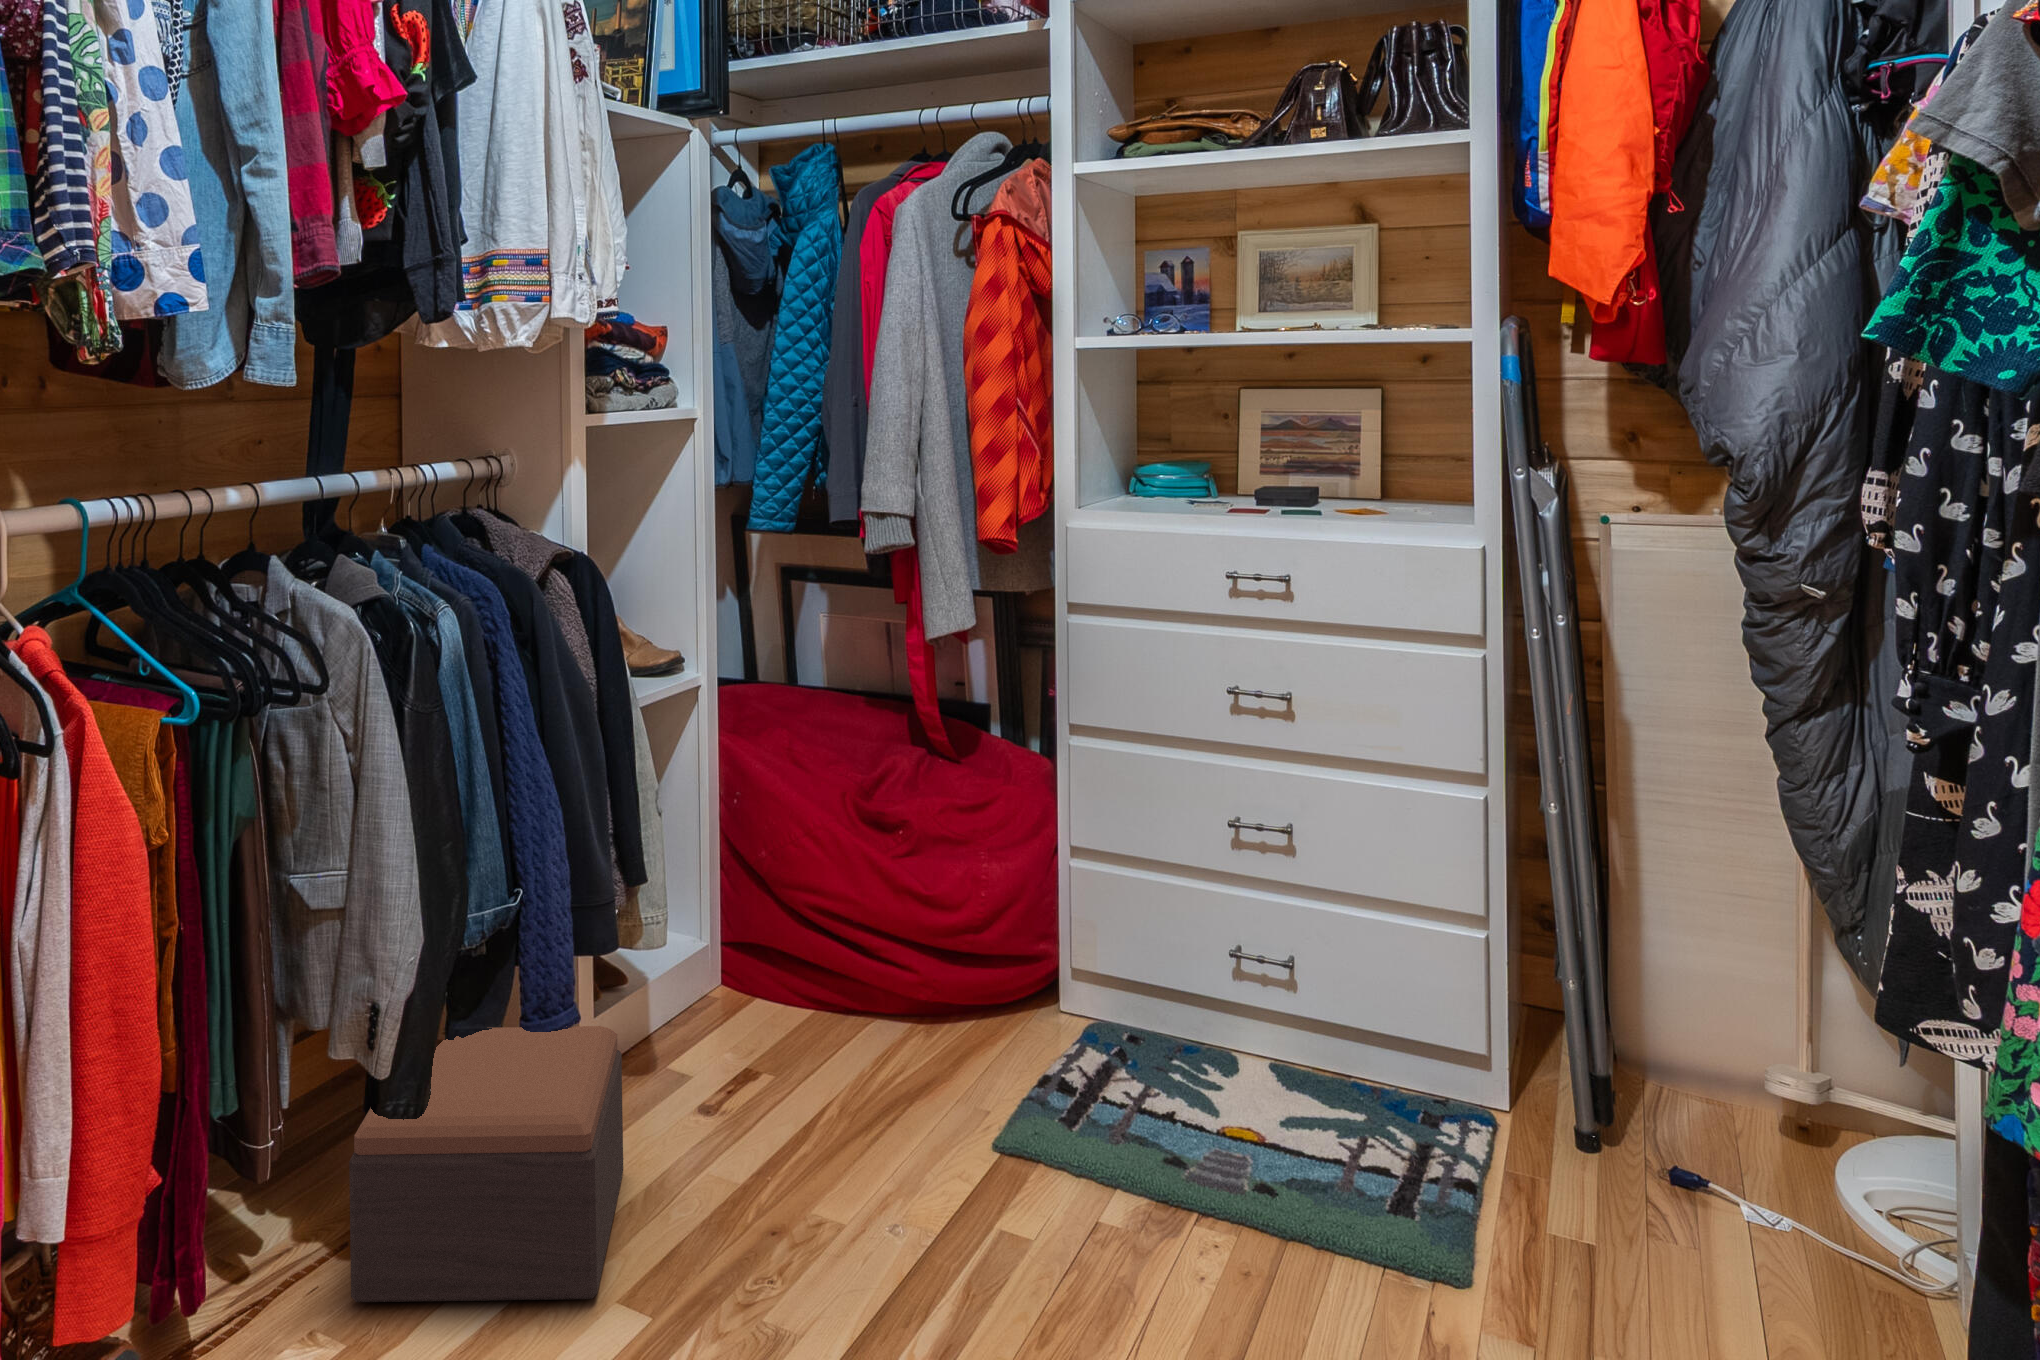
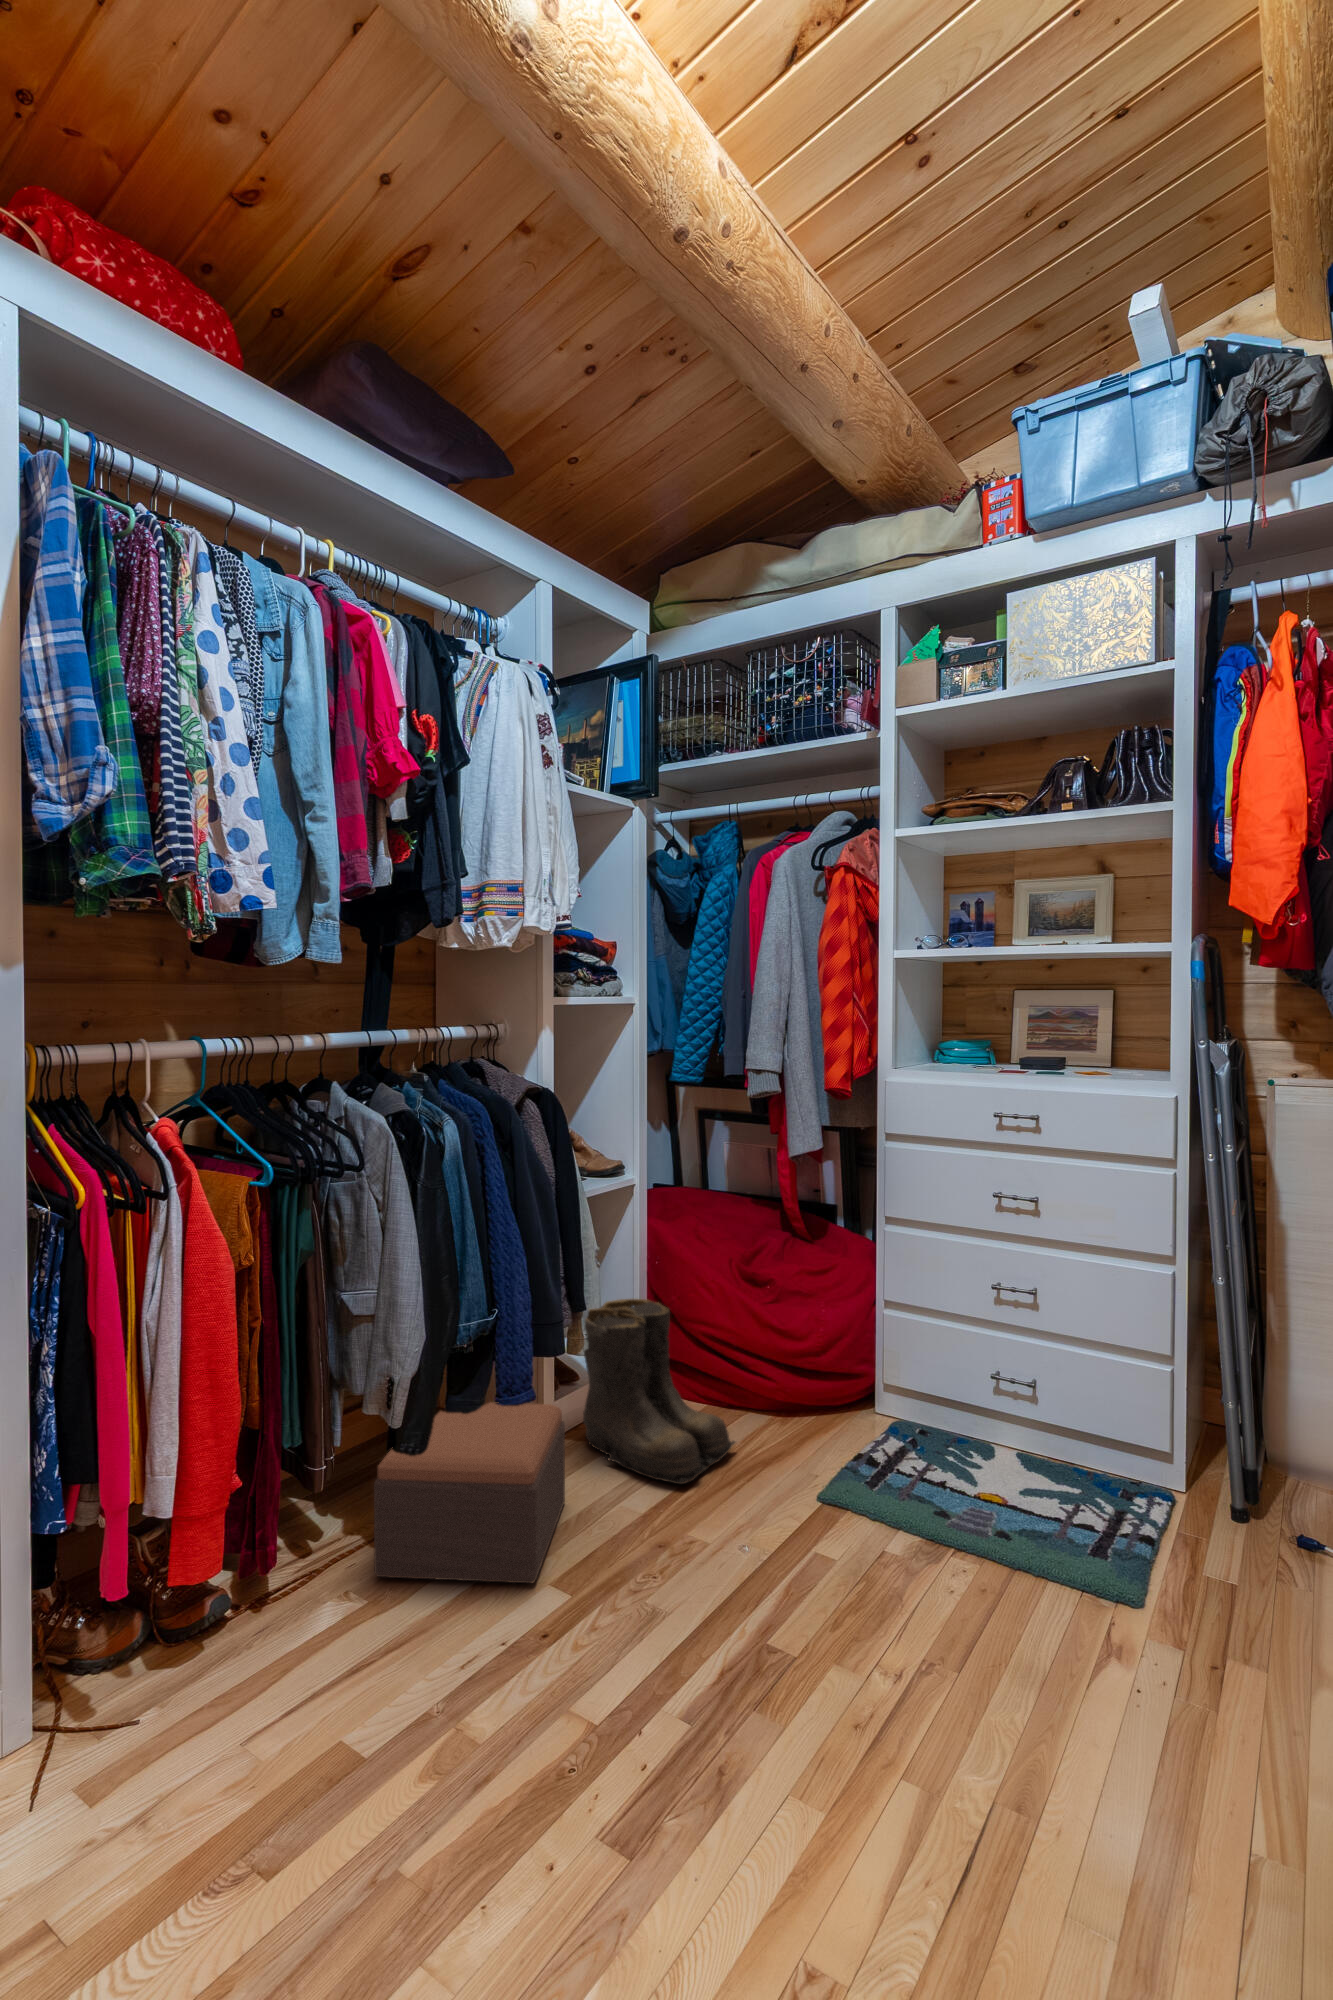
boots: none [629,859,867,1135] -> present [583,1298,735,1484]

